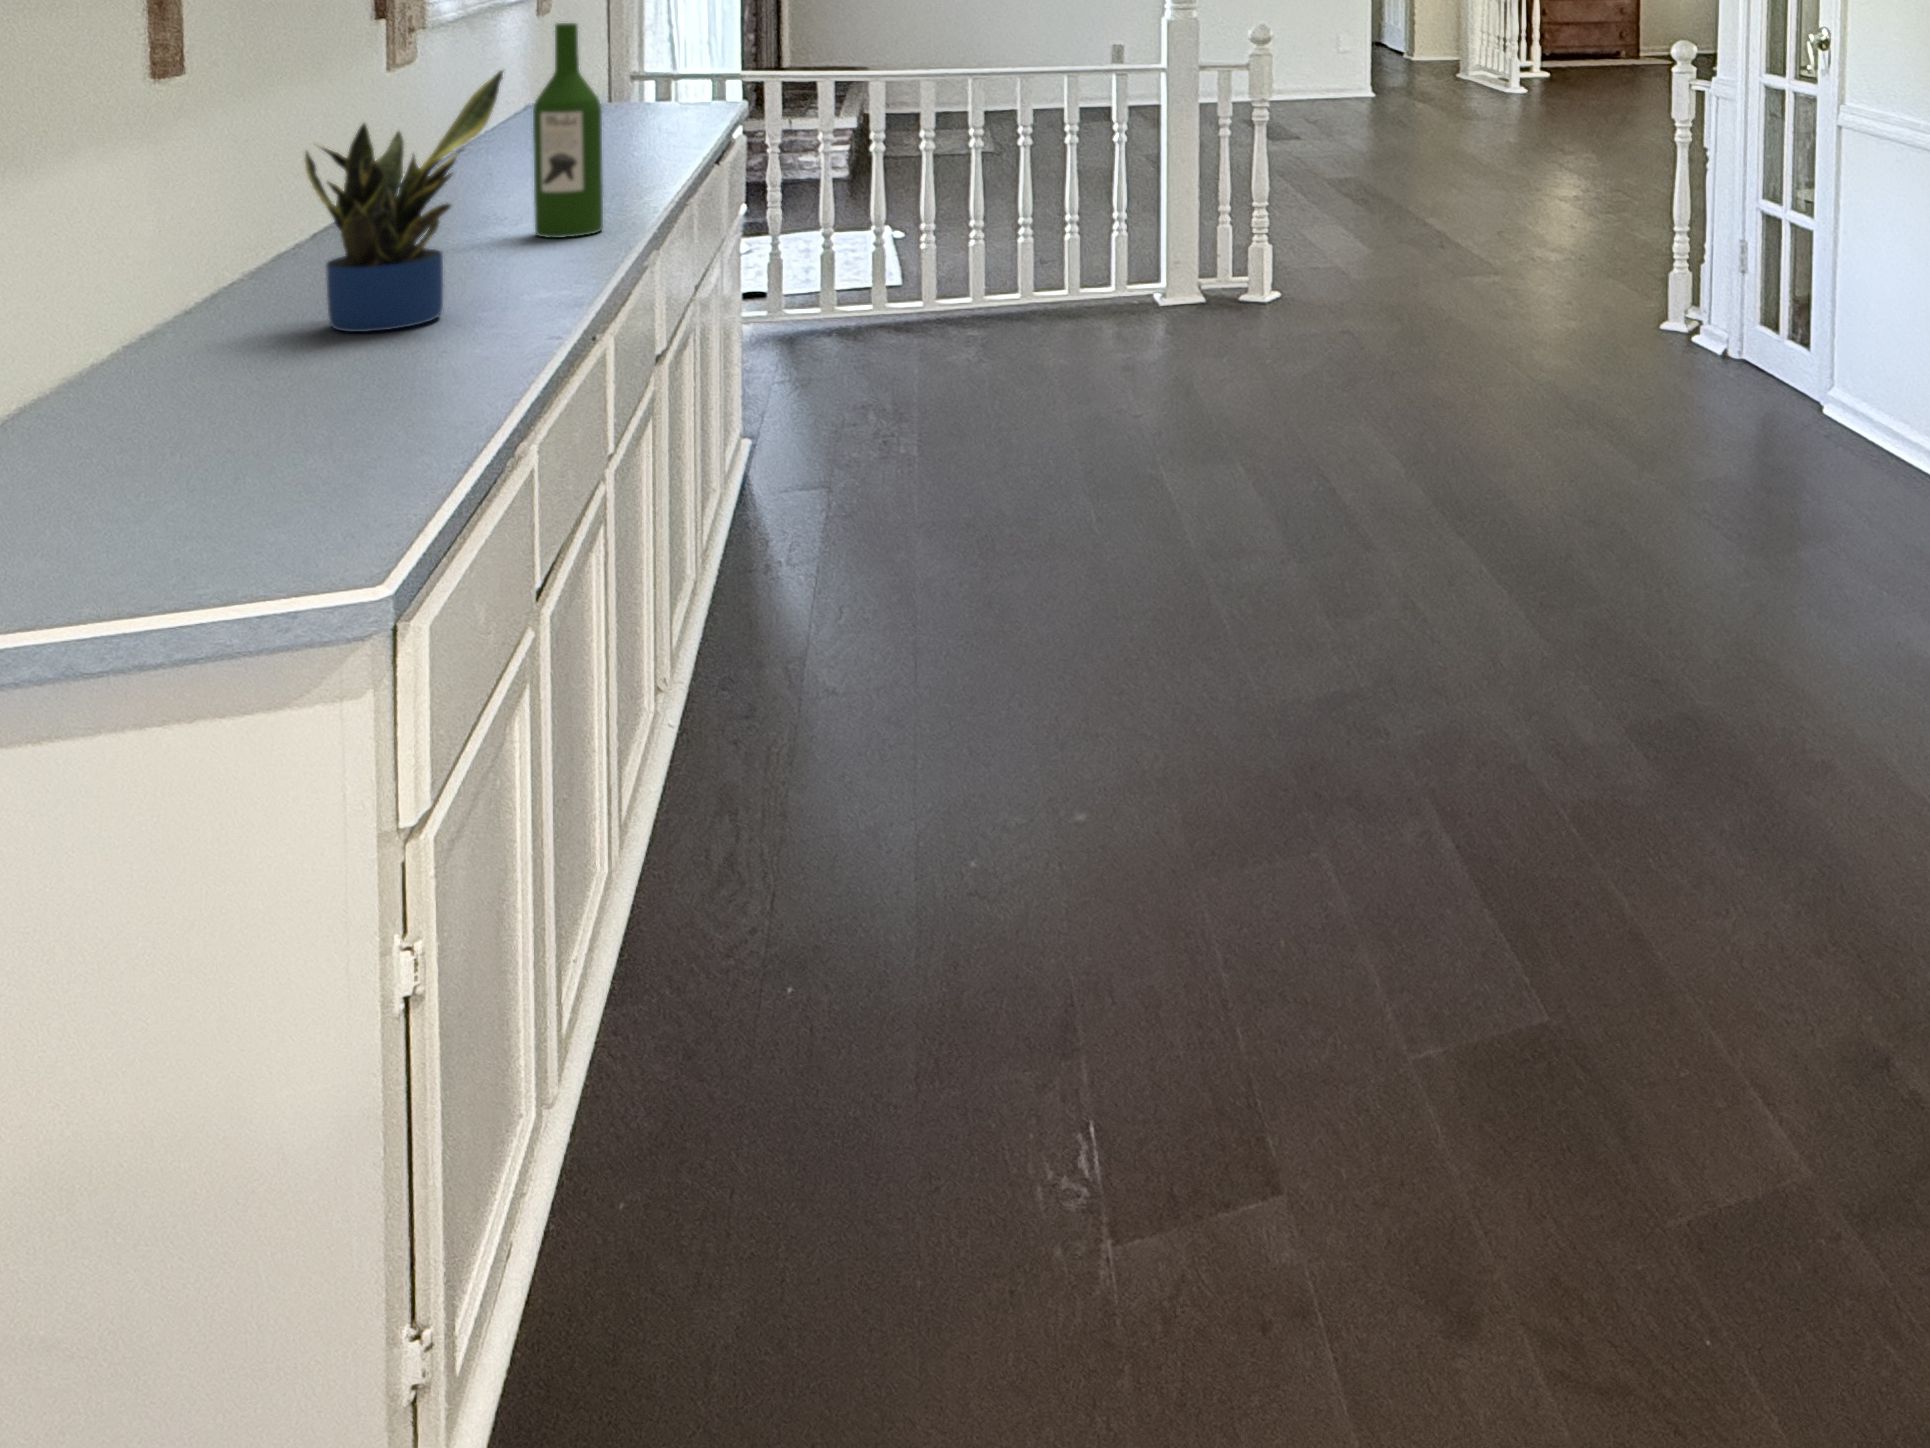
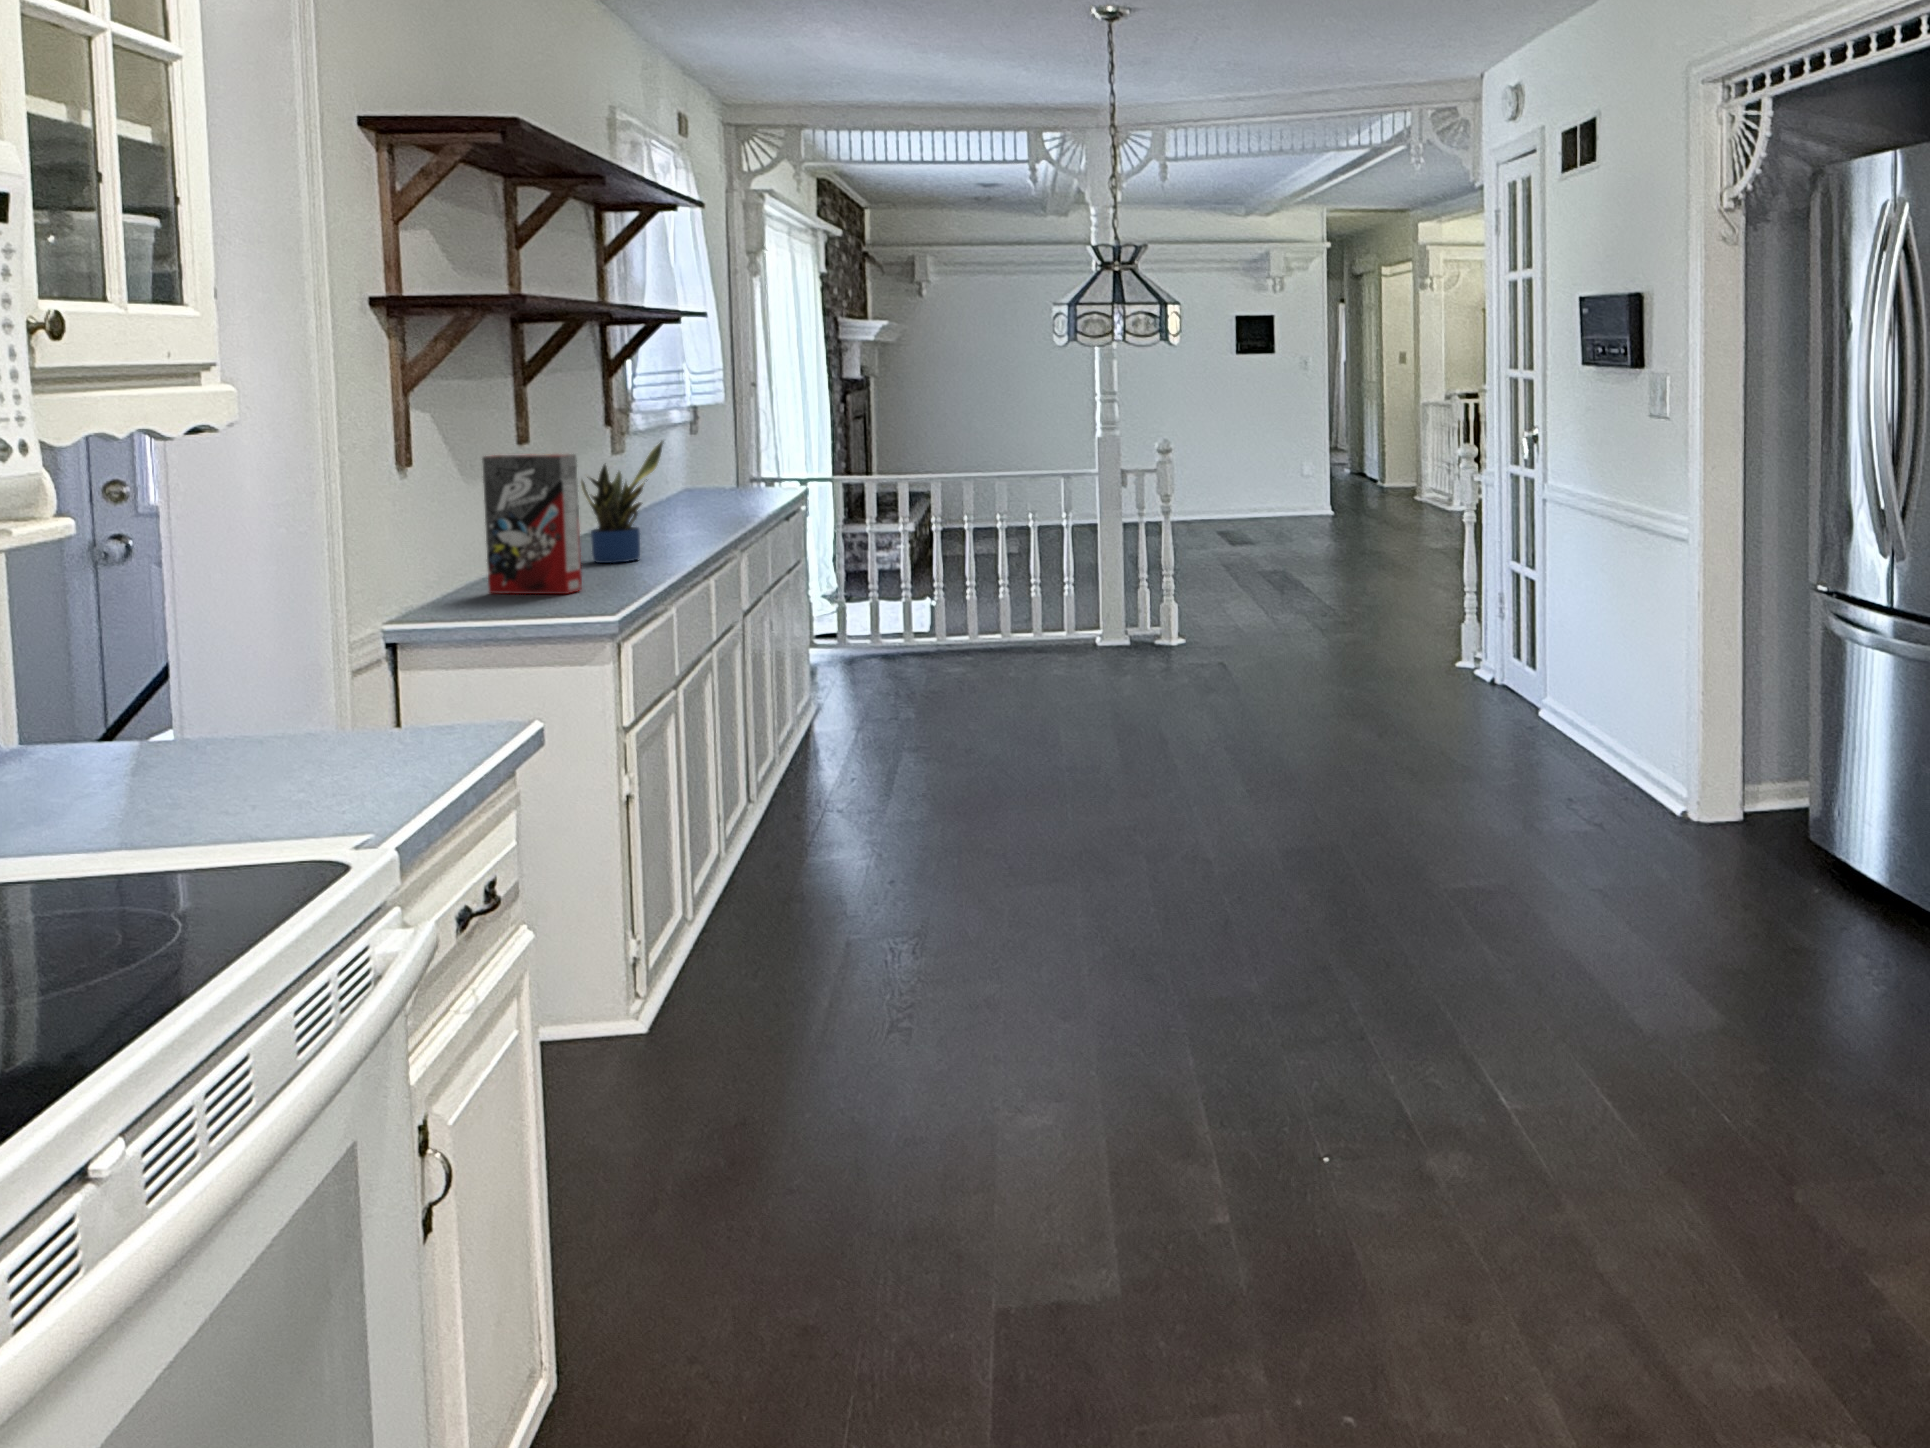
wine bottle: present [533,23,603,238] -> none [681,423,717,537]
cereal box: none [7,135,288,479] -> present [482,454,582,594]

